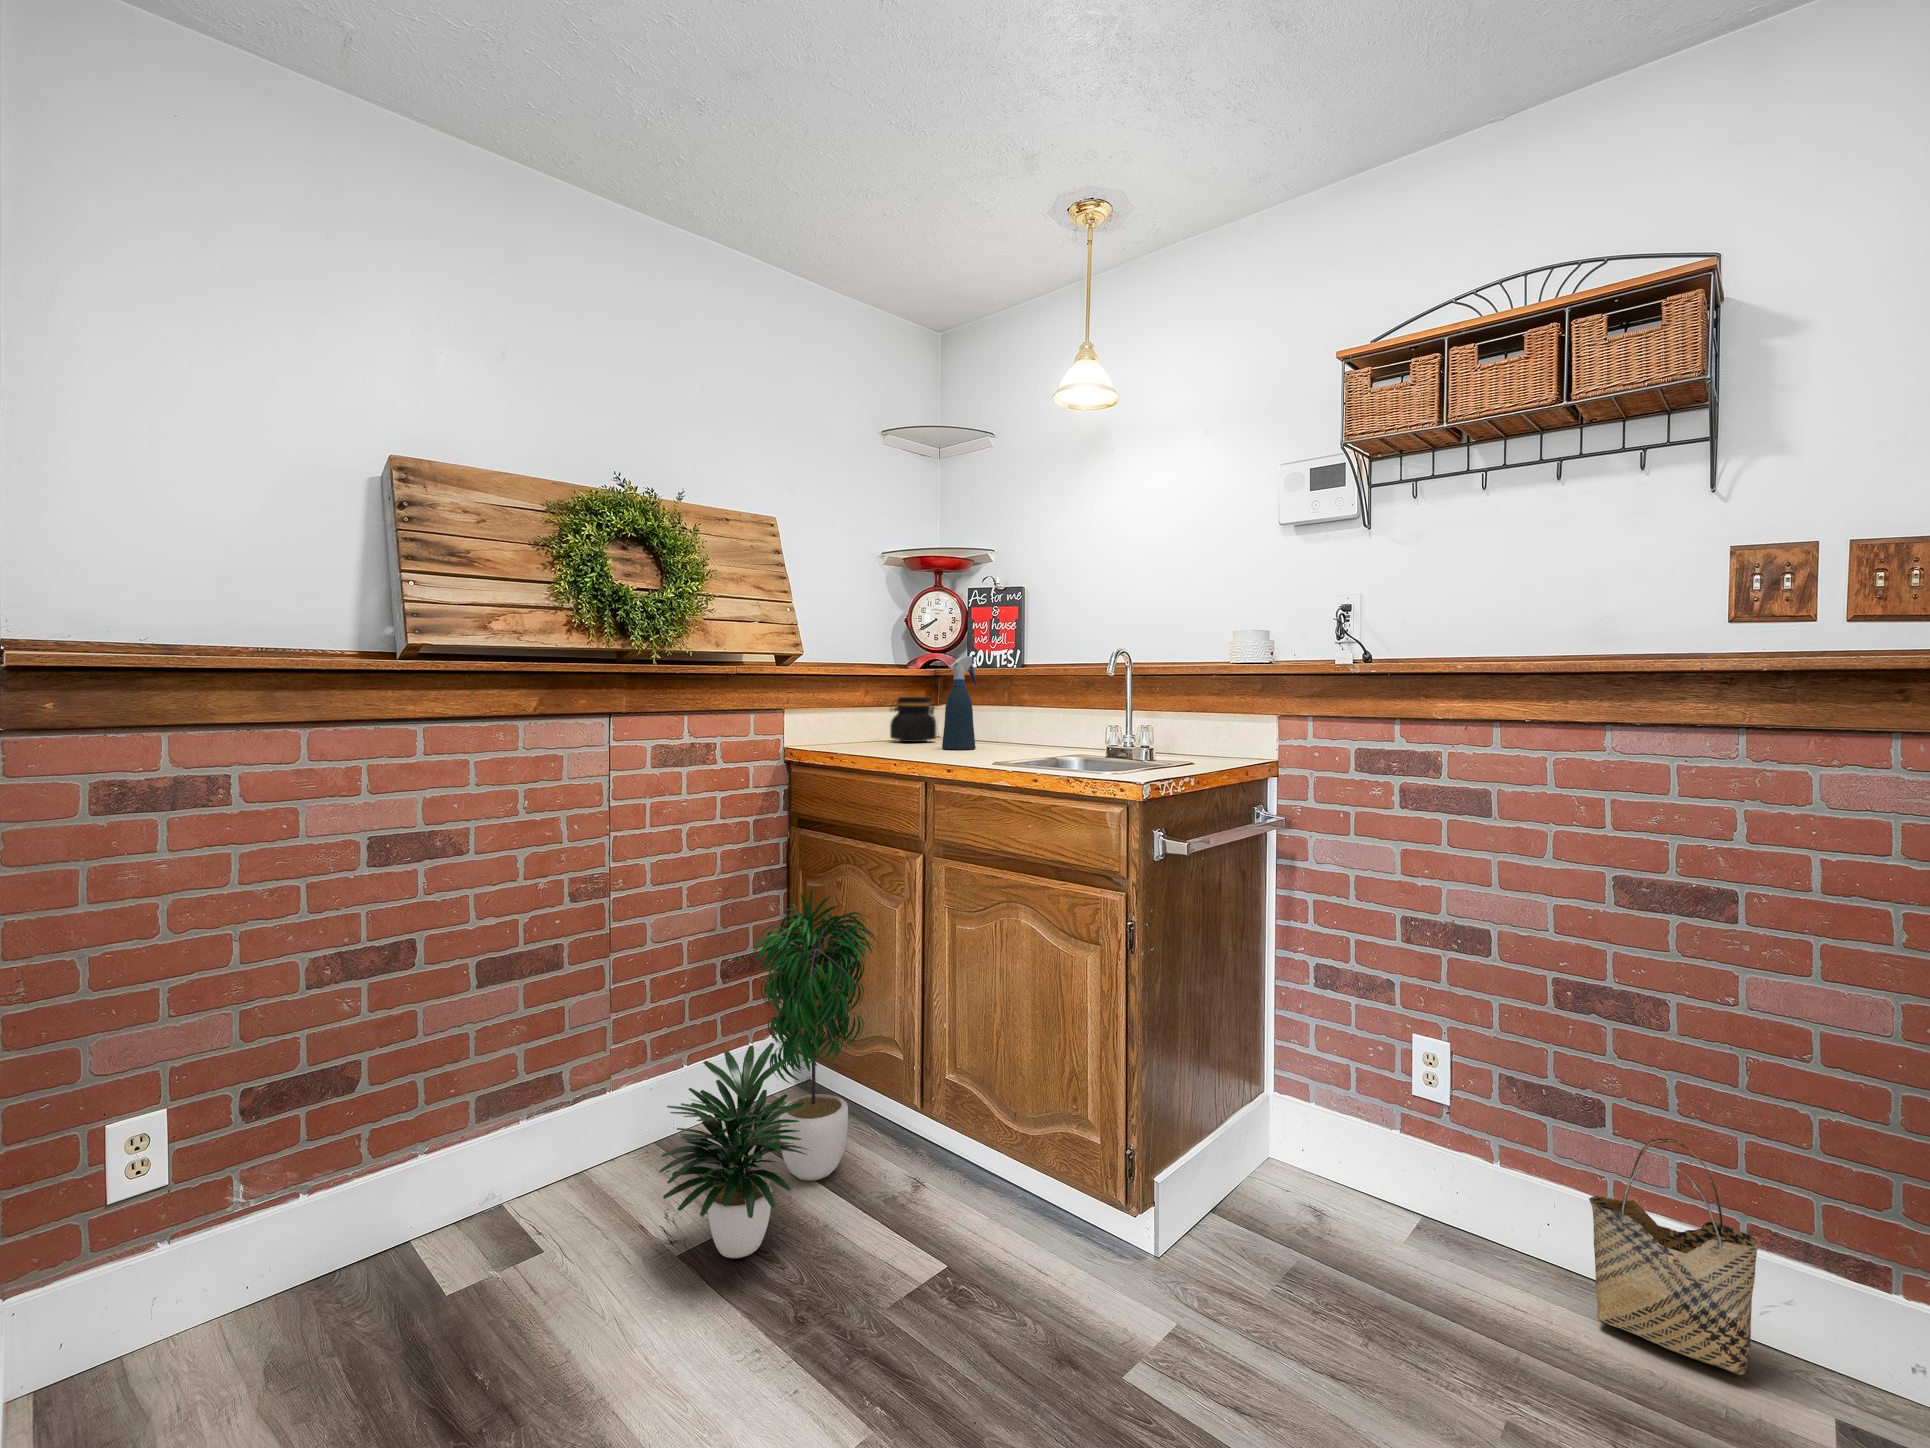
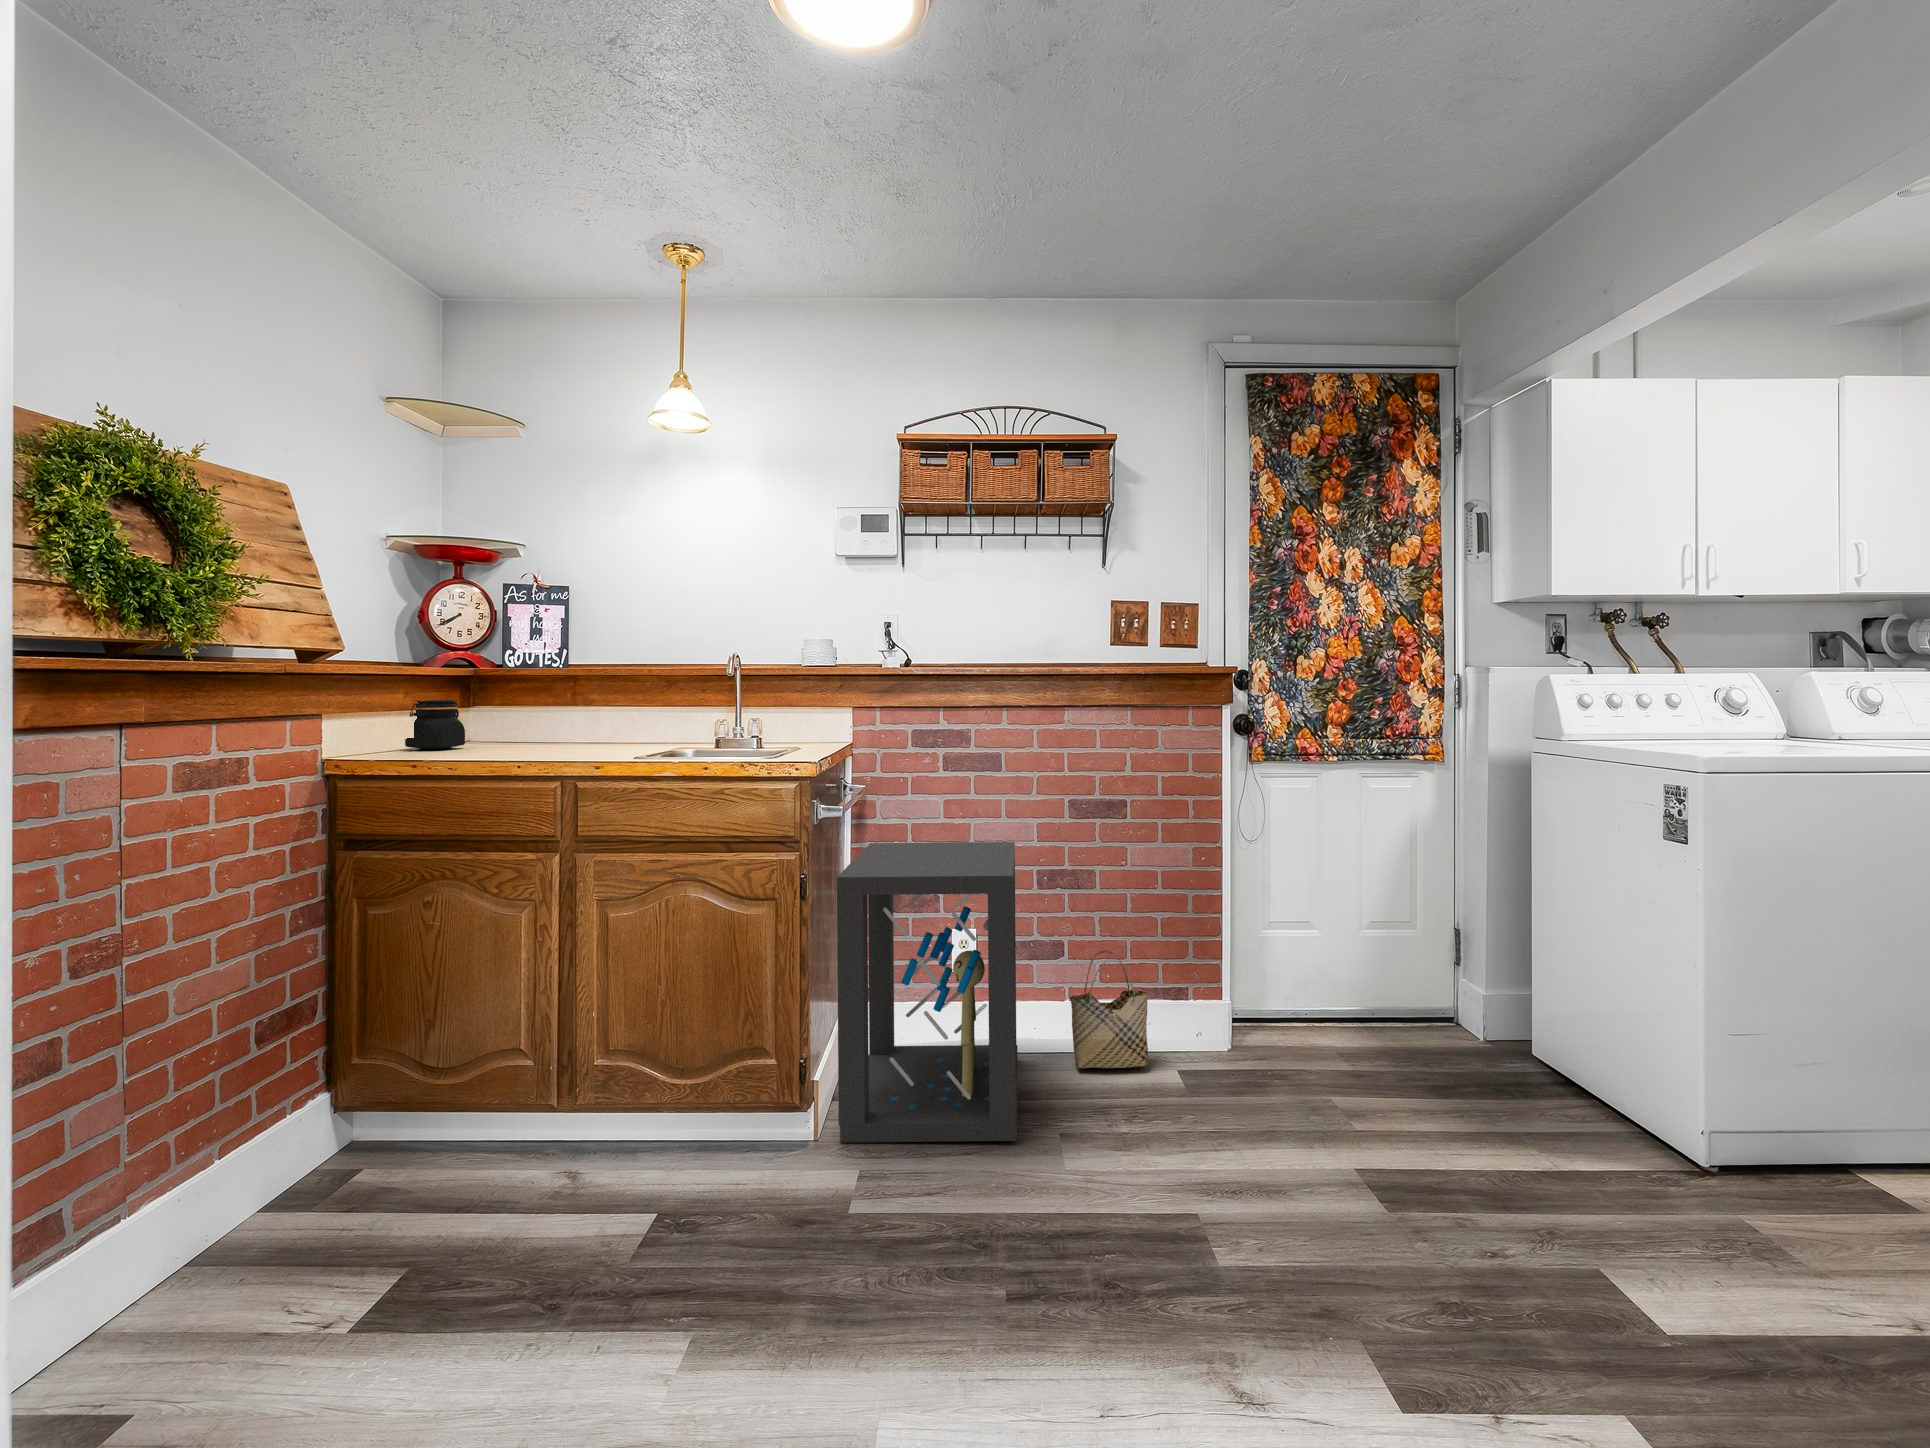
spray bottle: present [942,656,977,749] -> none [509,657,547,752]
potted plant: present [659,887,877,1258] -> none [326,903,520,1294]
storage cabinet: none [1172,893,1504,1400] -> present [837,842,1018,1143]

